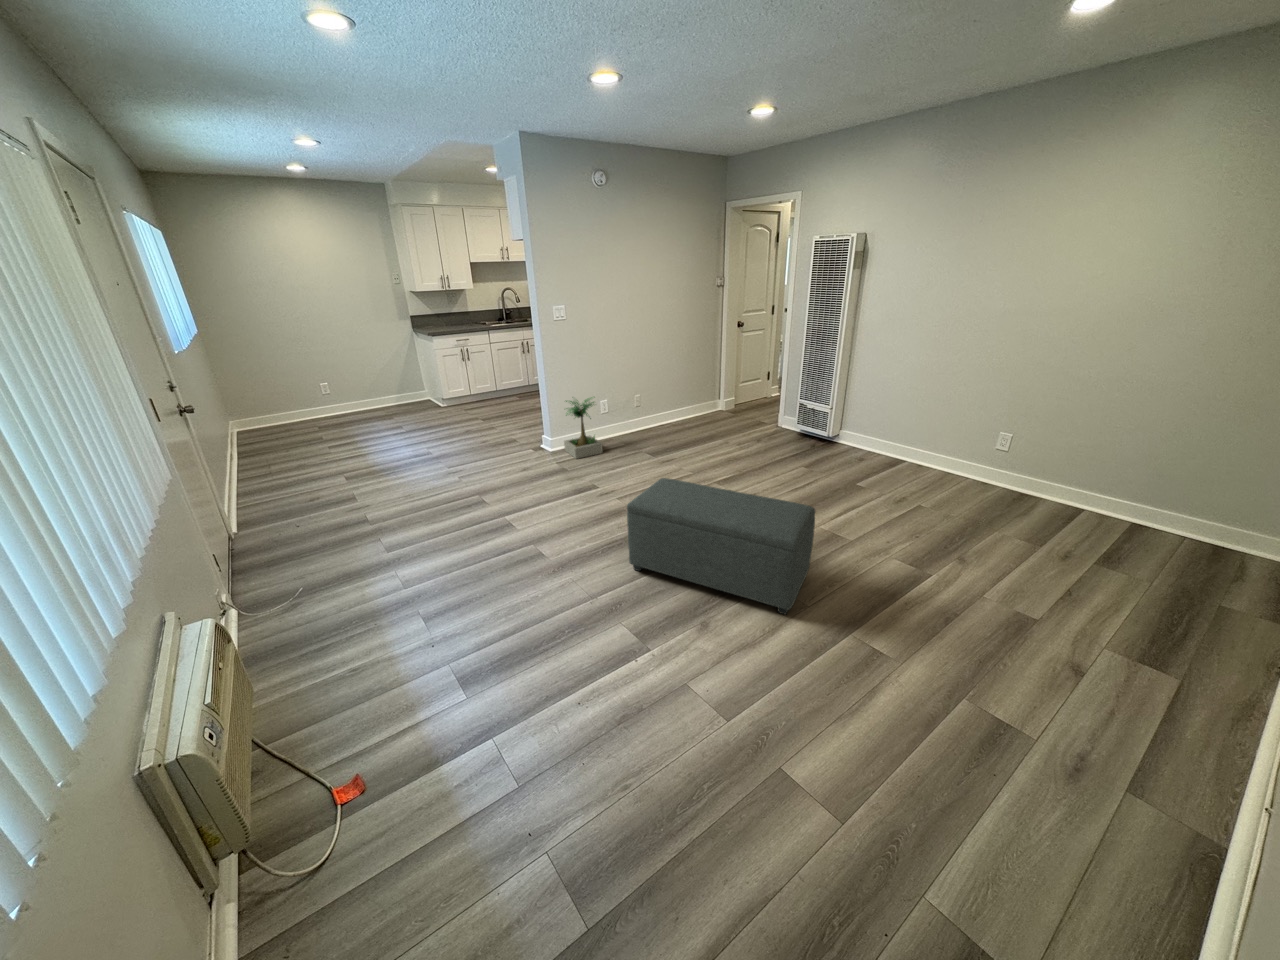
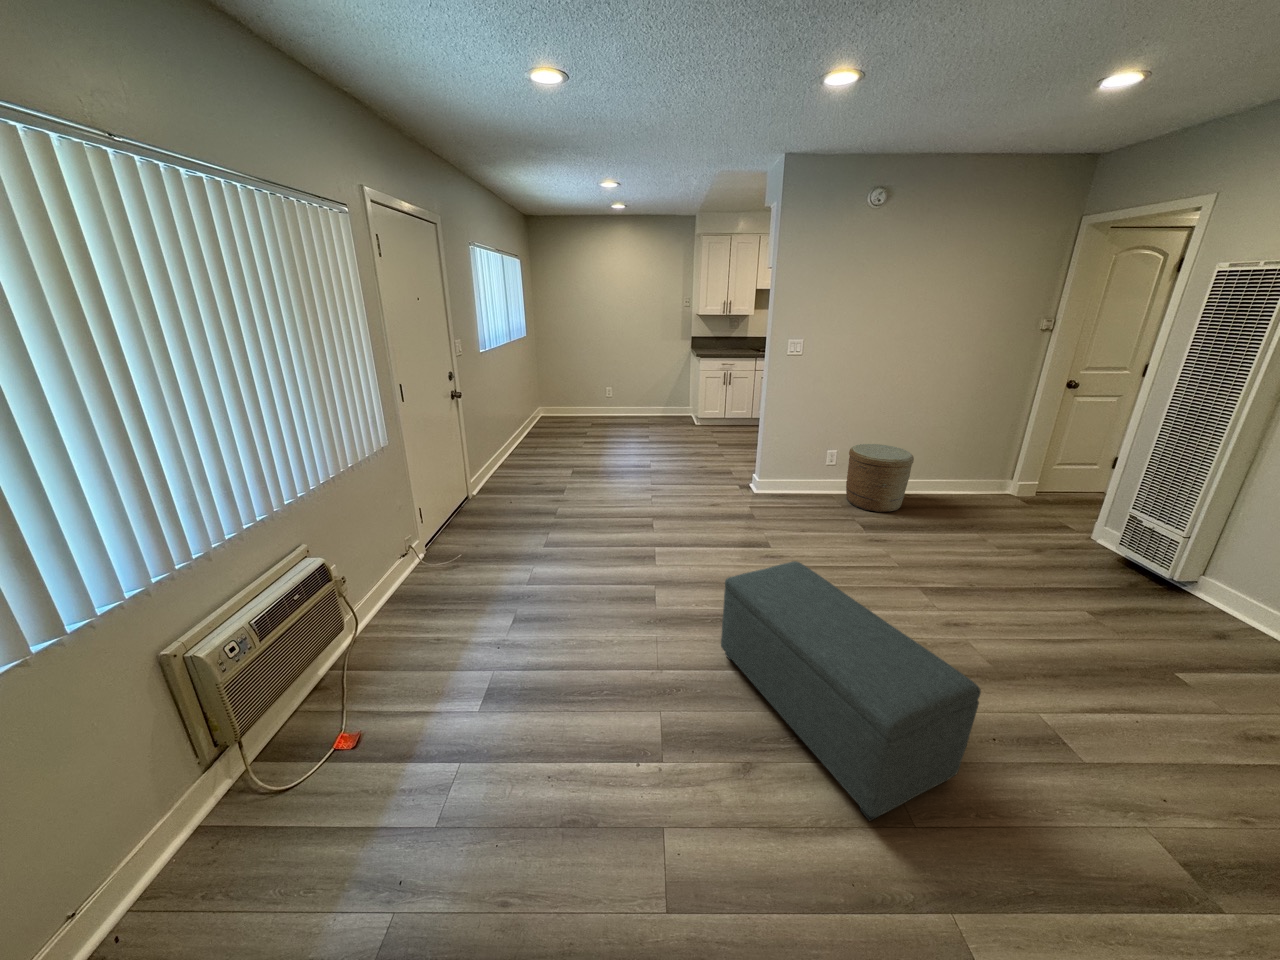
woven basket: none [622,388,670,443] -> present [846,444,914,512]
potted plant: present [564,397,603,459] -> none [767,438,818,508]

